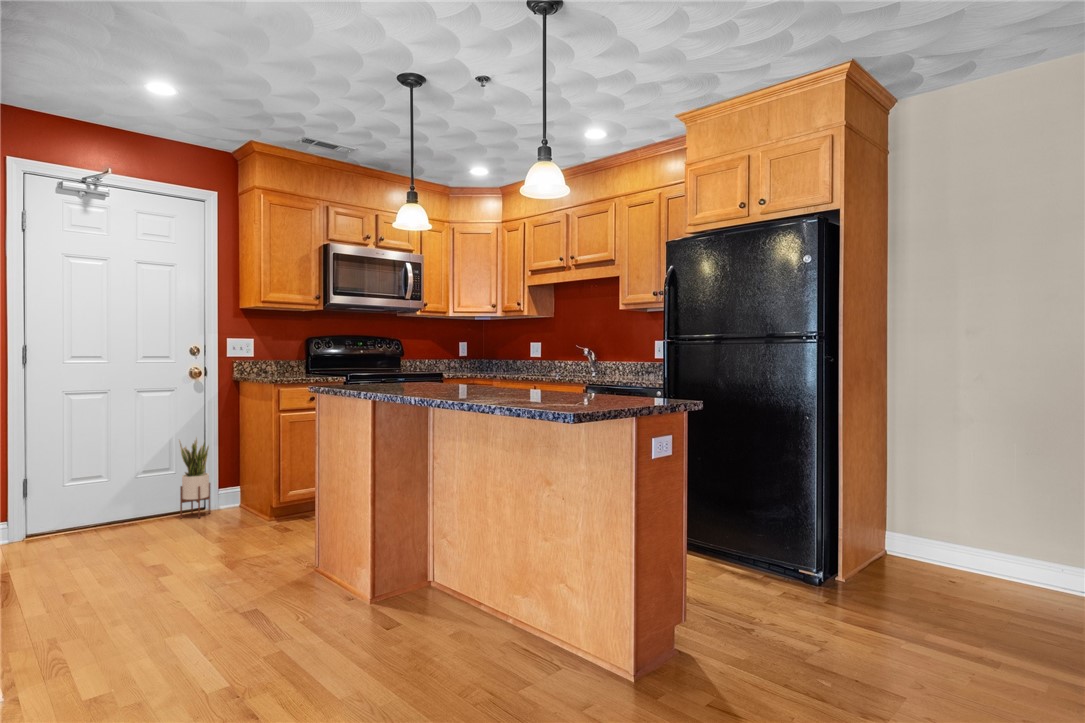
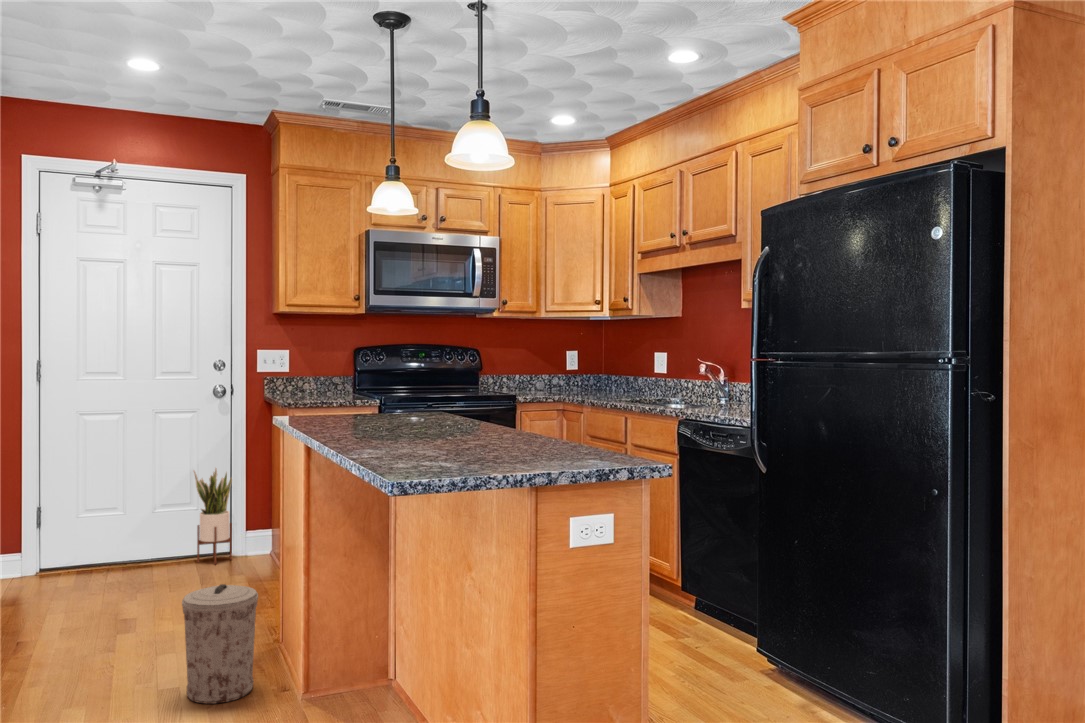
trash can: none [269,518,331,614] -> present [182,584,258,704]

